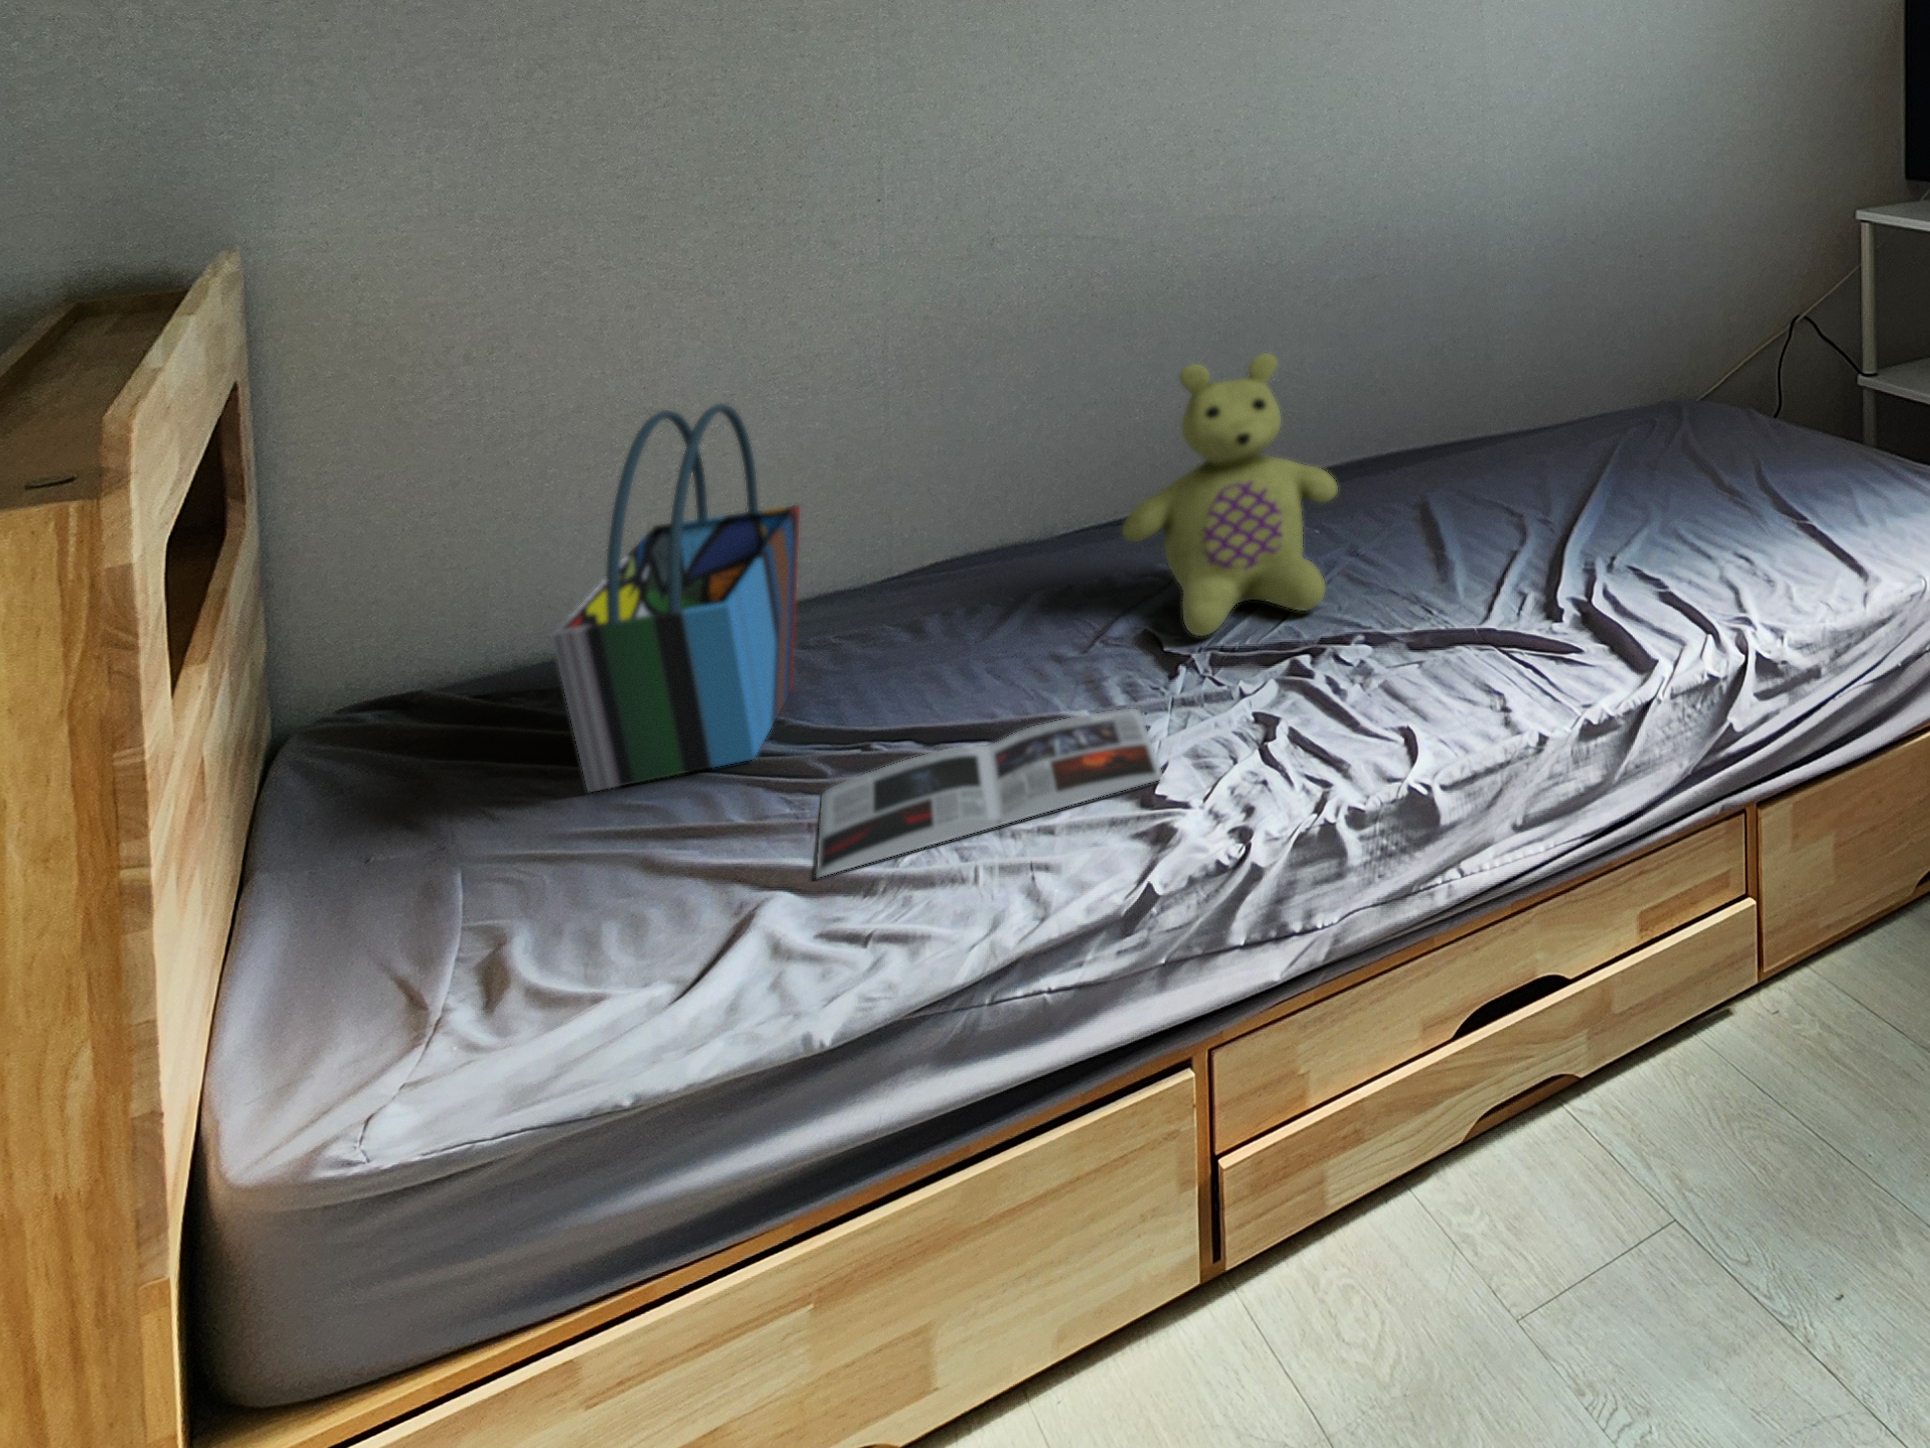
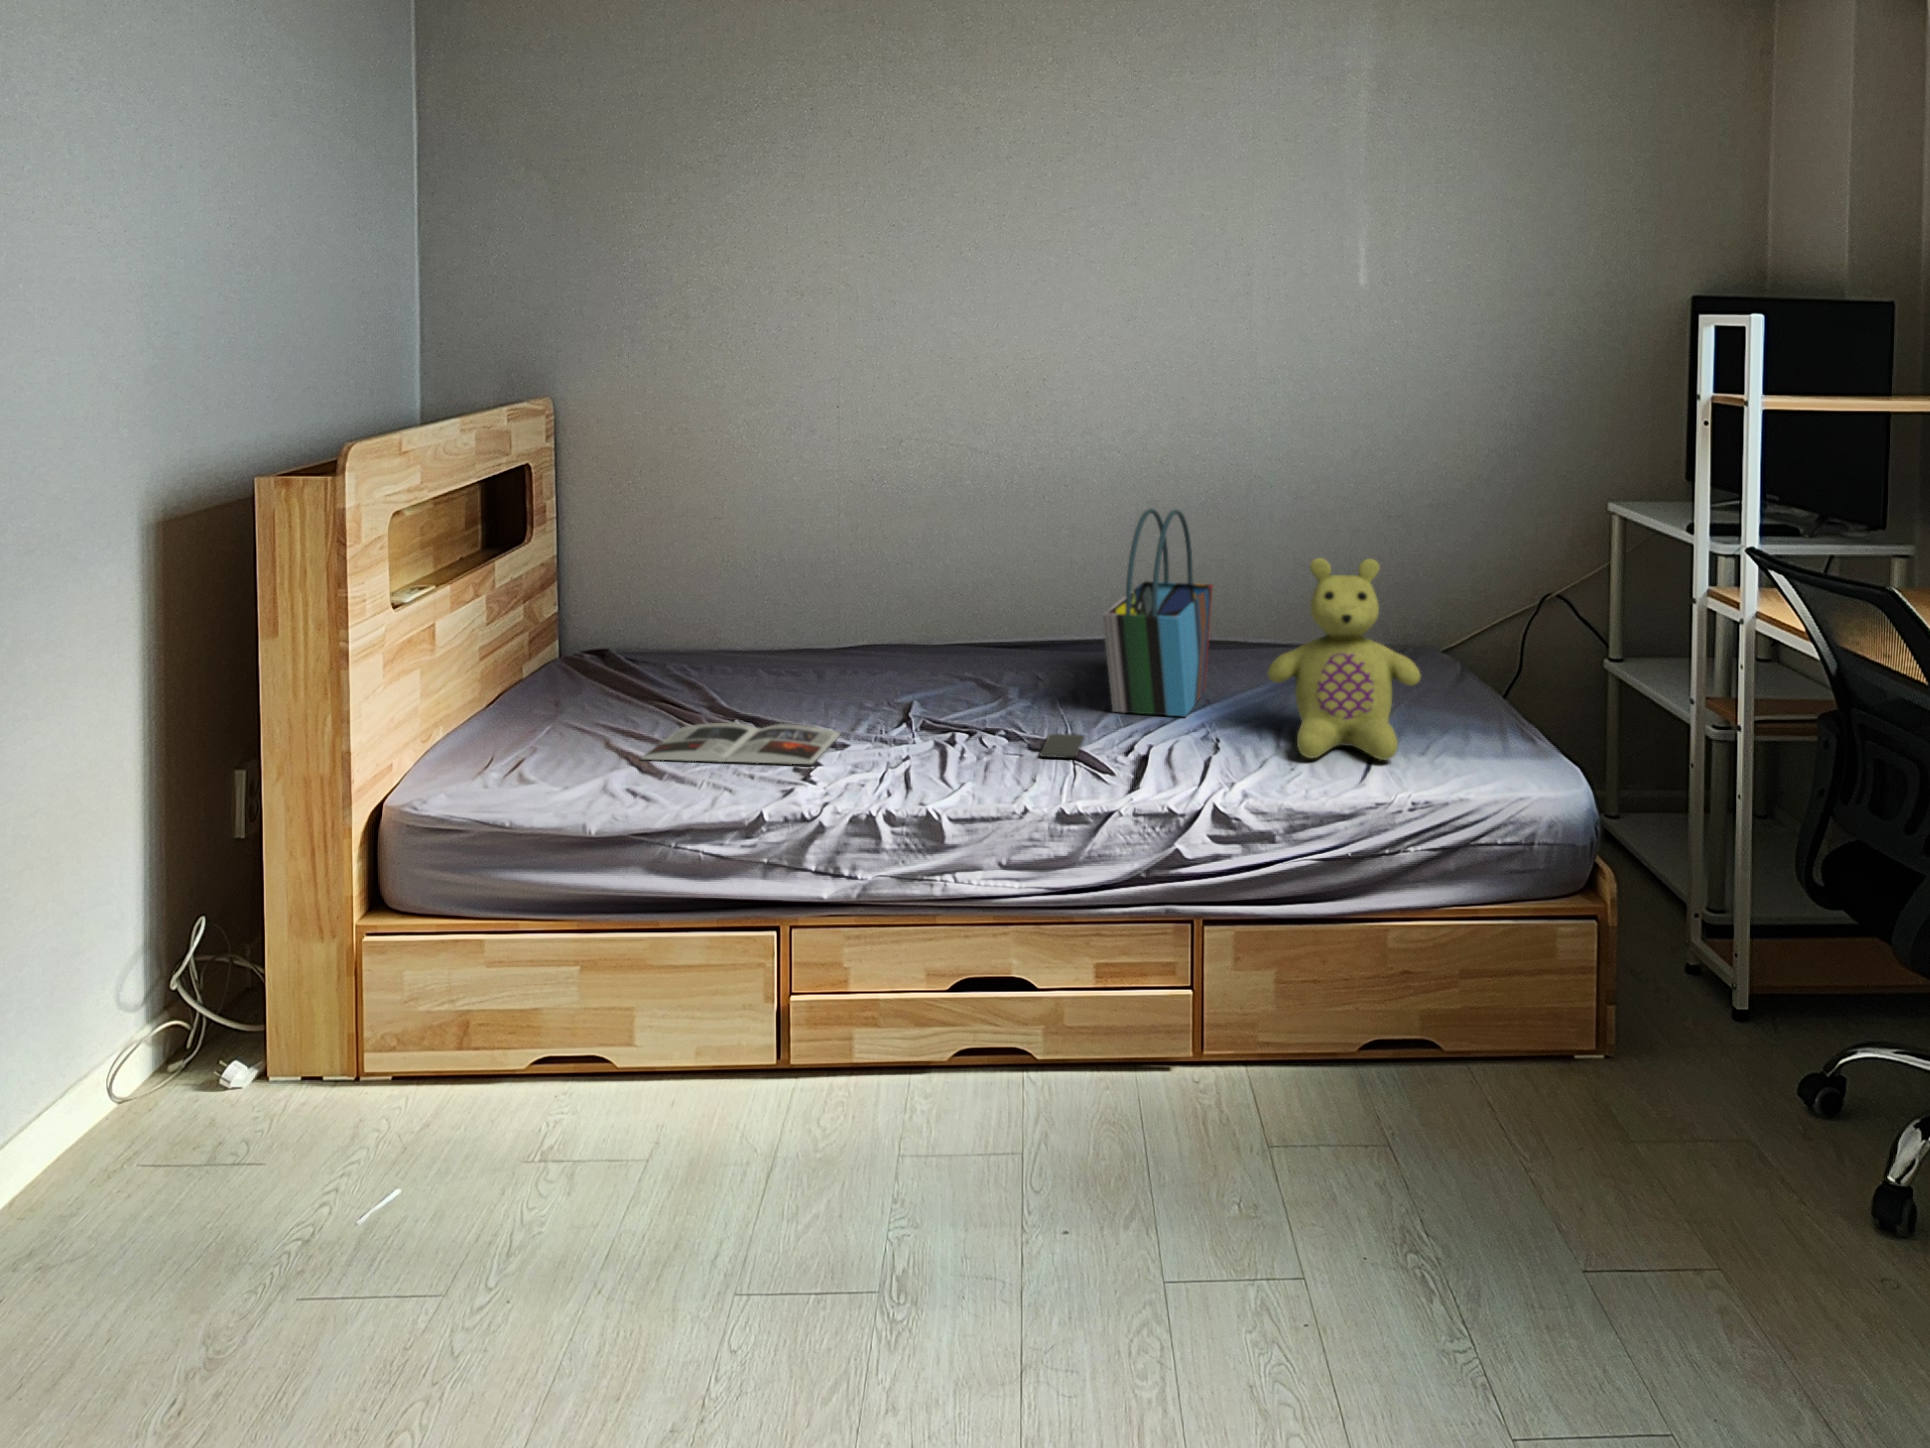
stuffed bear: present [1123,353,1338,636] -> present [1268,558,1421,760]
tote bag: present [552,404,800,792] -> present [1102,509,1213,716]
smartphone: none [1455,606,1535,654] -> present [1040,734,1084,758]

